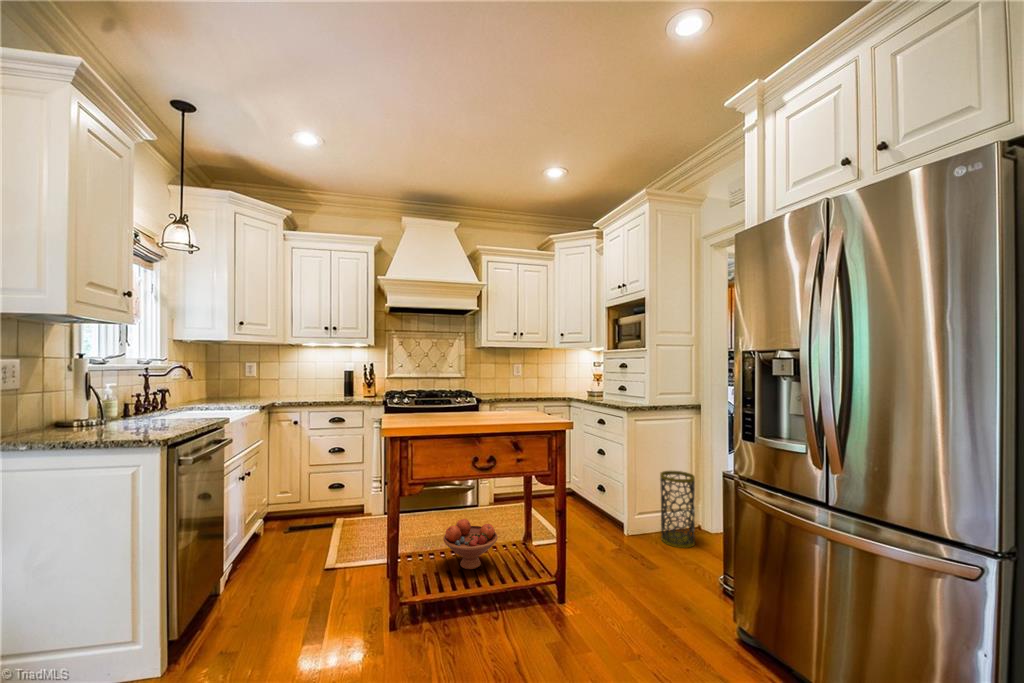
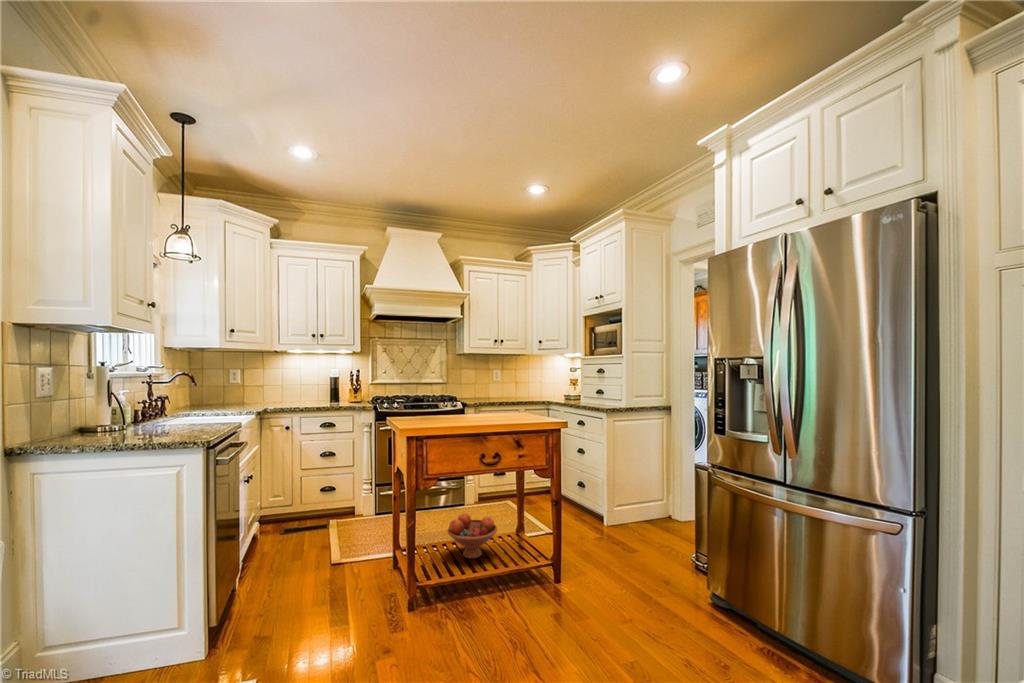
trash can: present [660,471,695,548] -> none [637,466,668,535]

